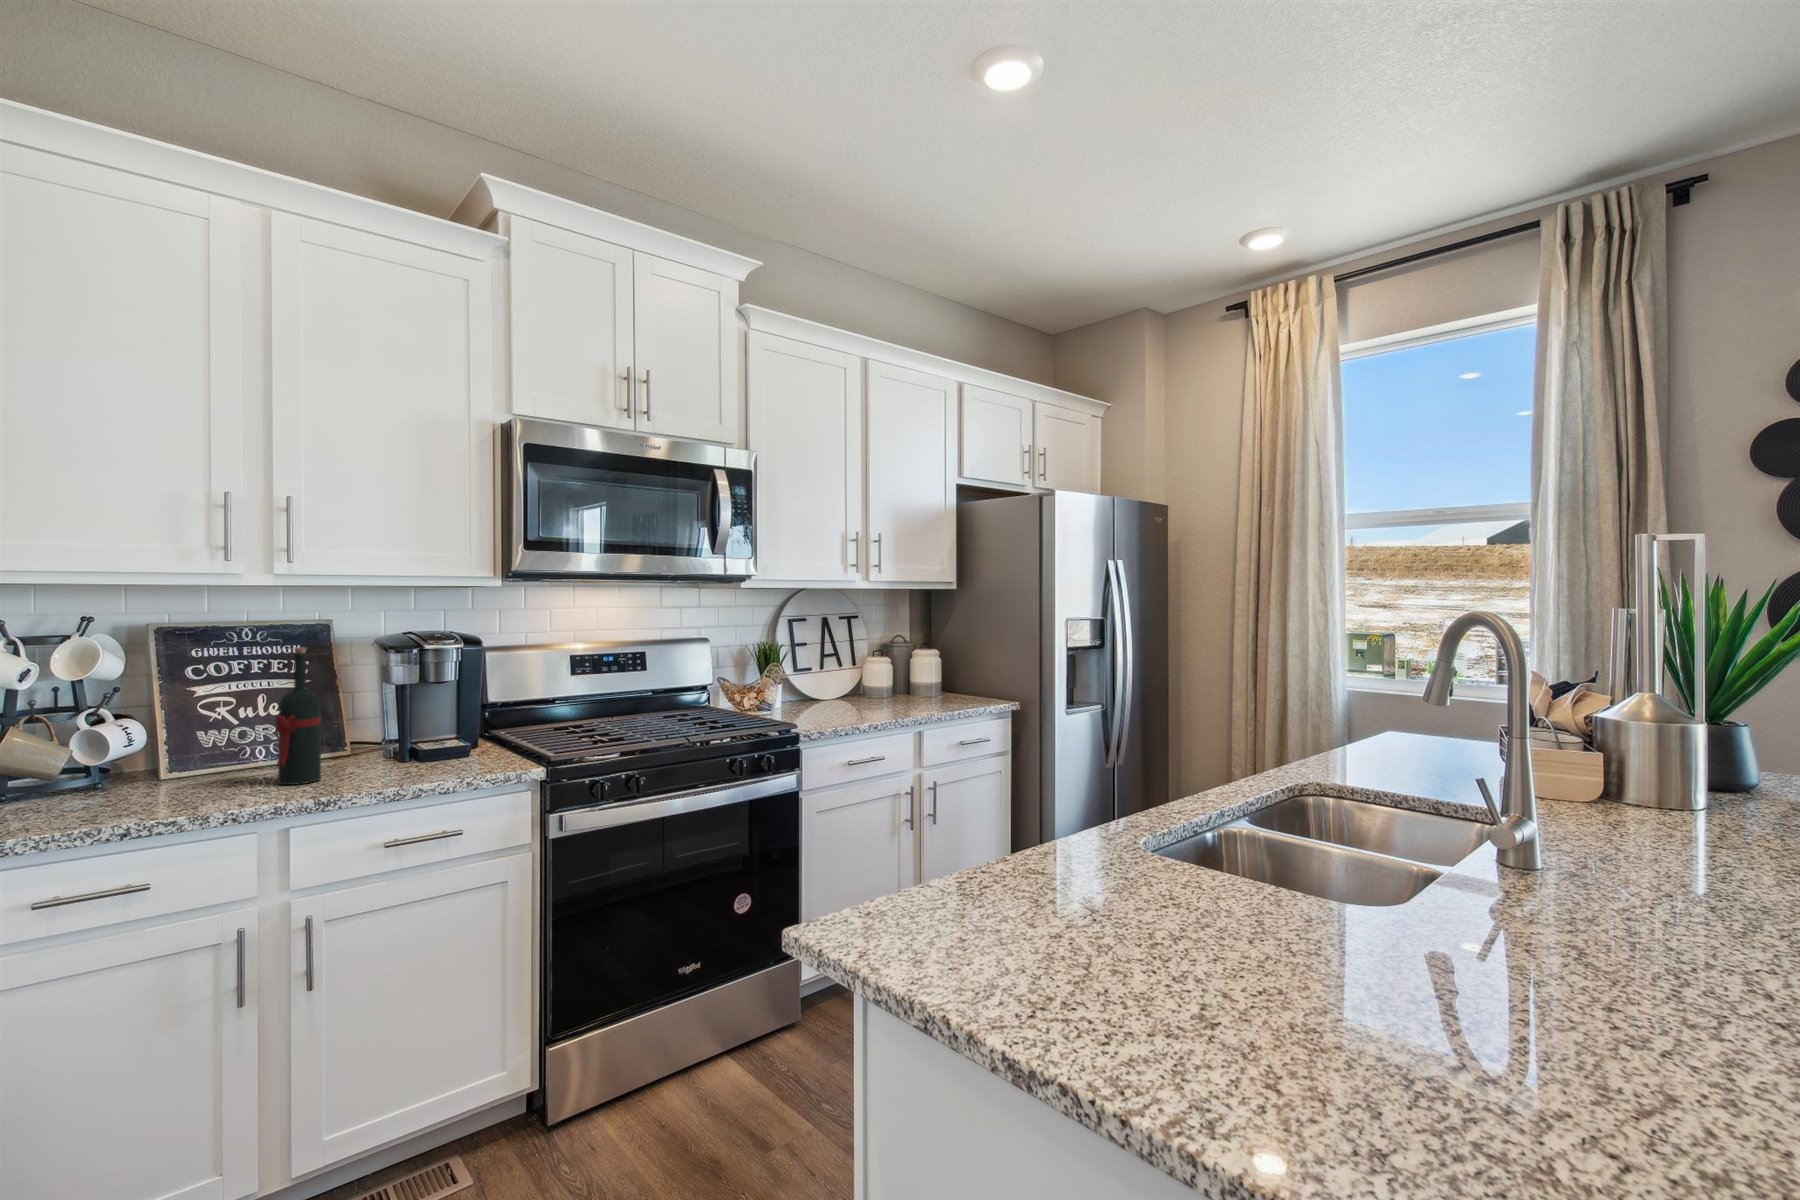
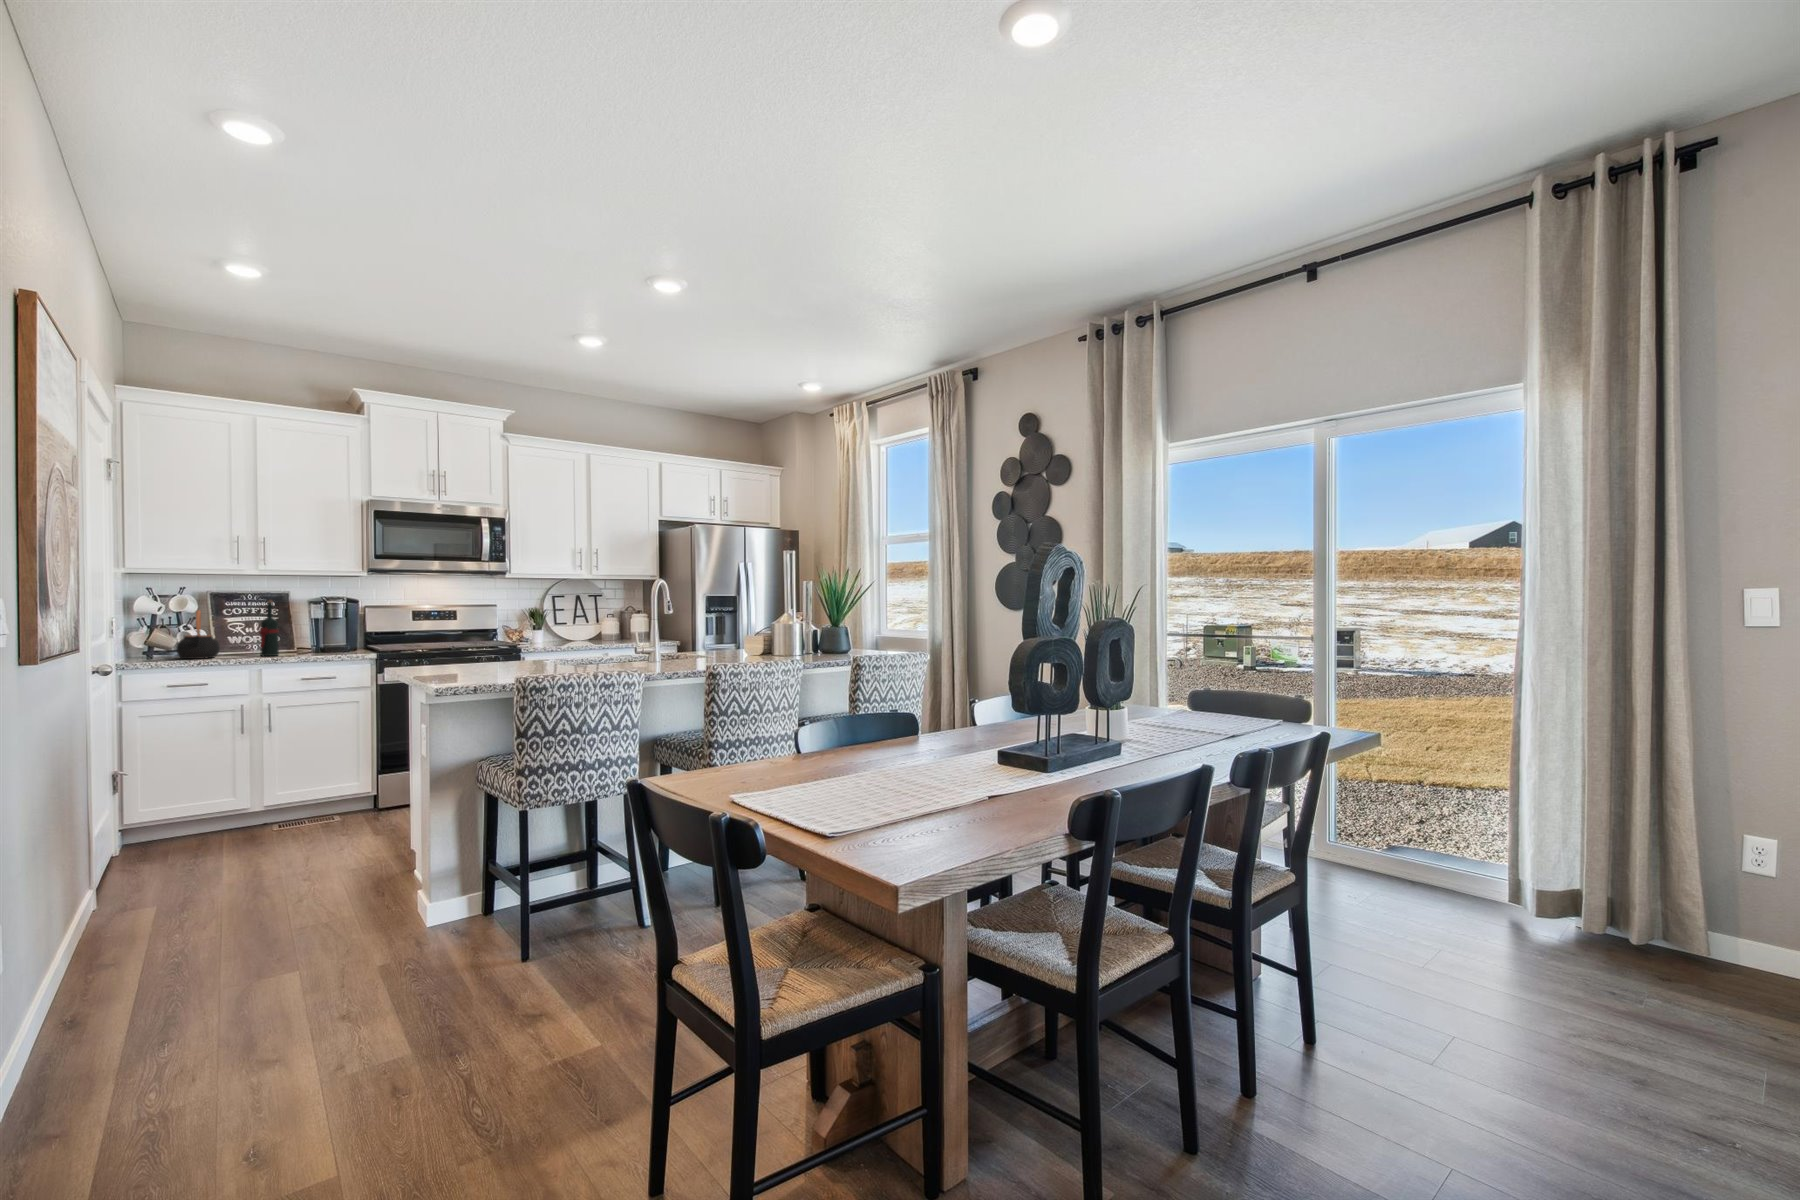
teapot: none [61,677,177,808] -> present [176,610,220,659]

